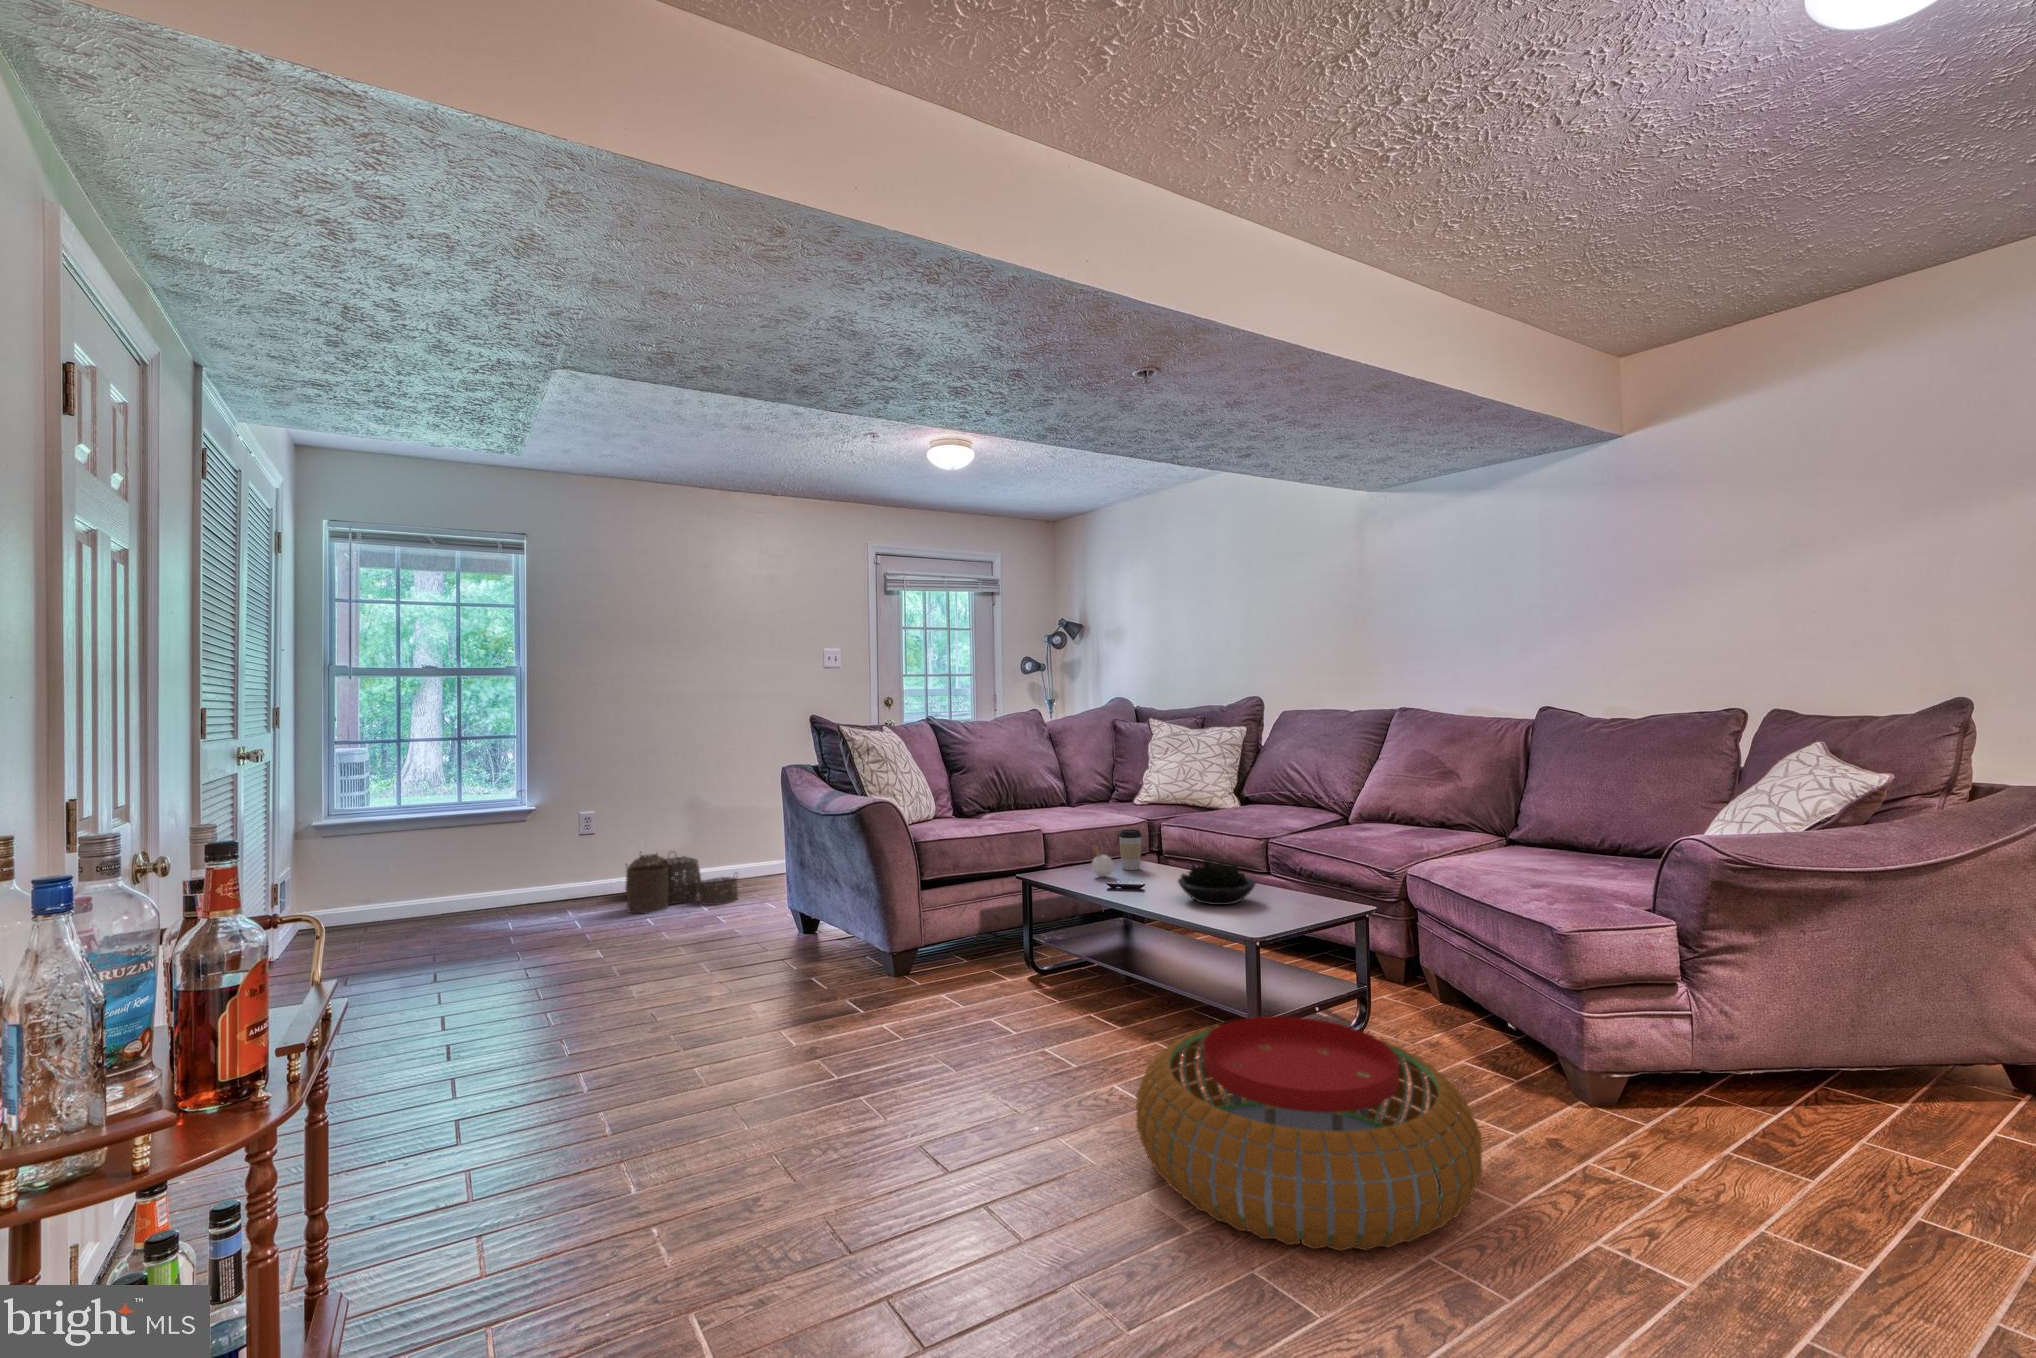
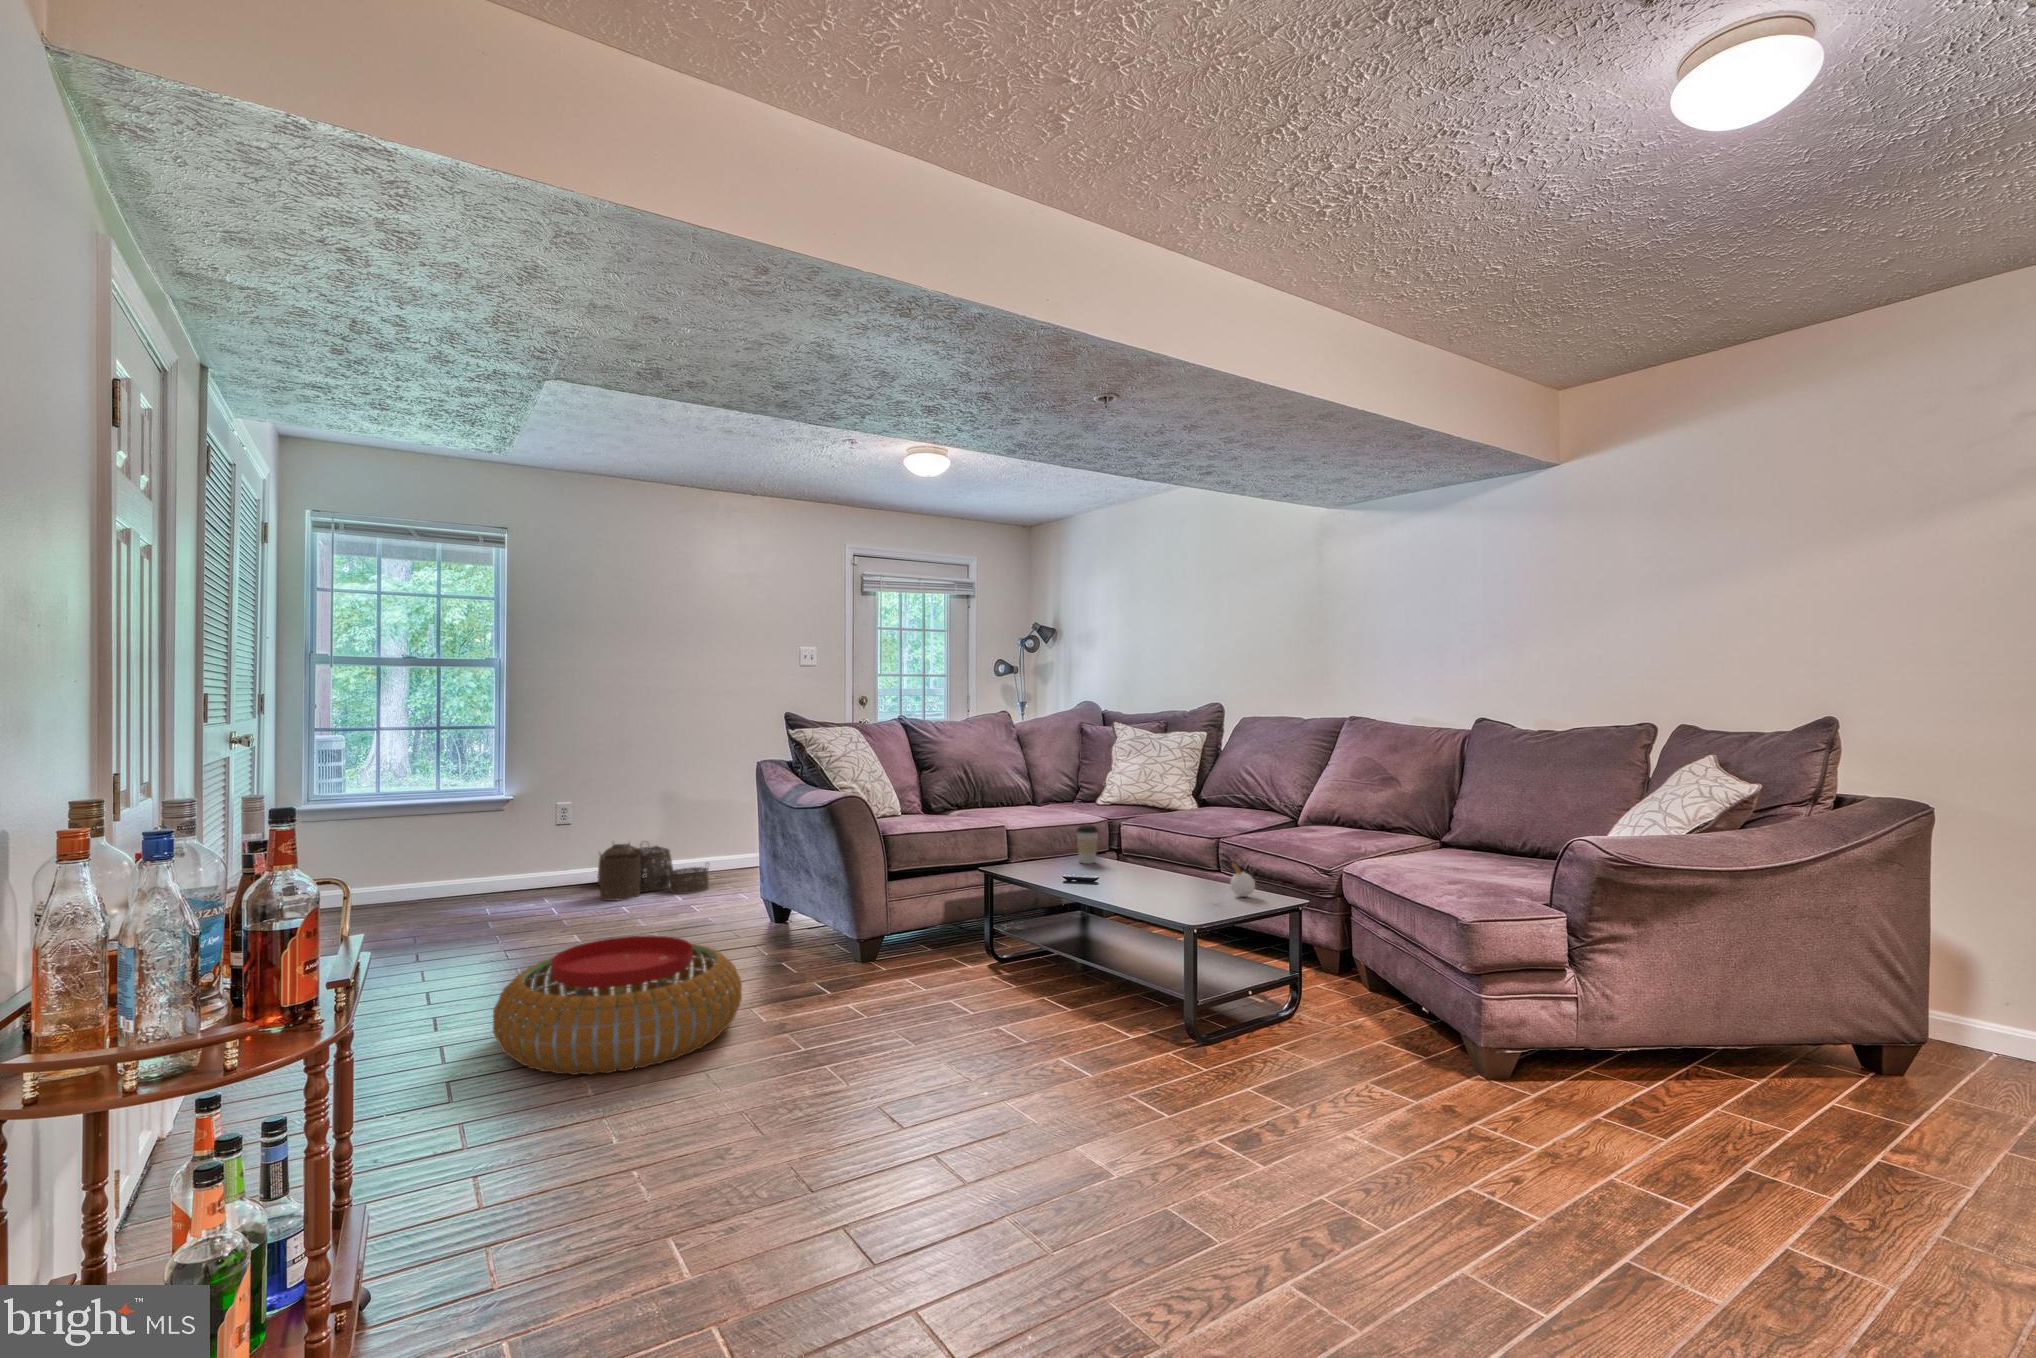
candle: present [1092,846,1114,877] -> present [1230,863,1255,897]
succulent plant: present [1178,860,1256,905] -> none [1127,852,1200,896]
pouf: present [1136,1016,1482,1251] -> present [493,936,742,1075]

